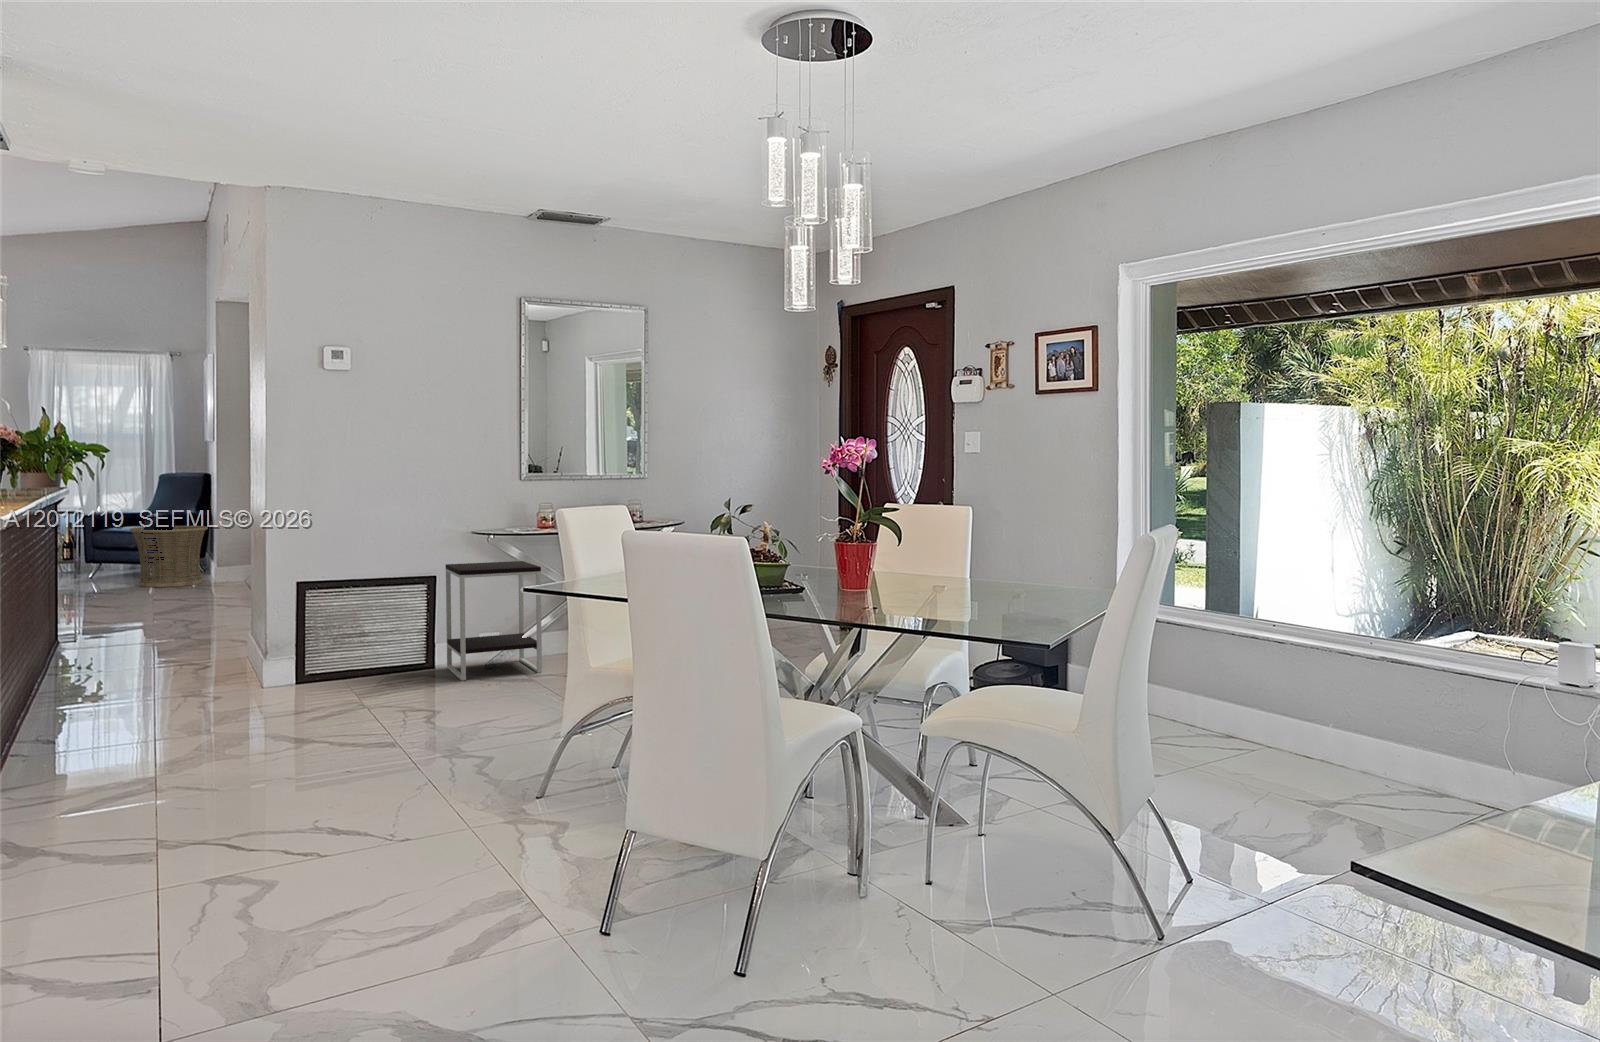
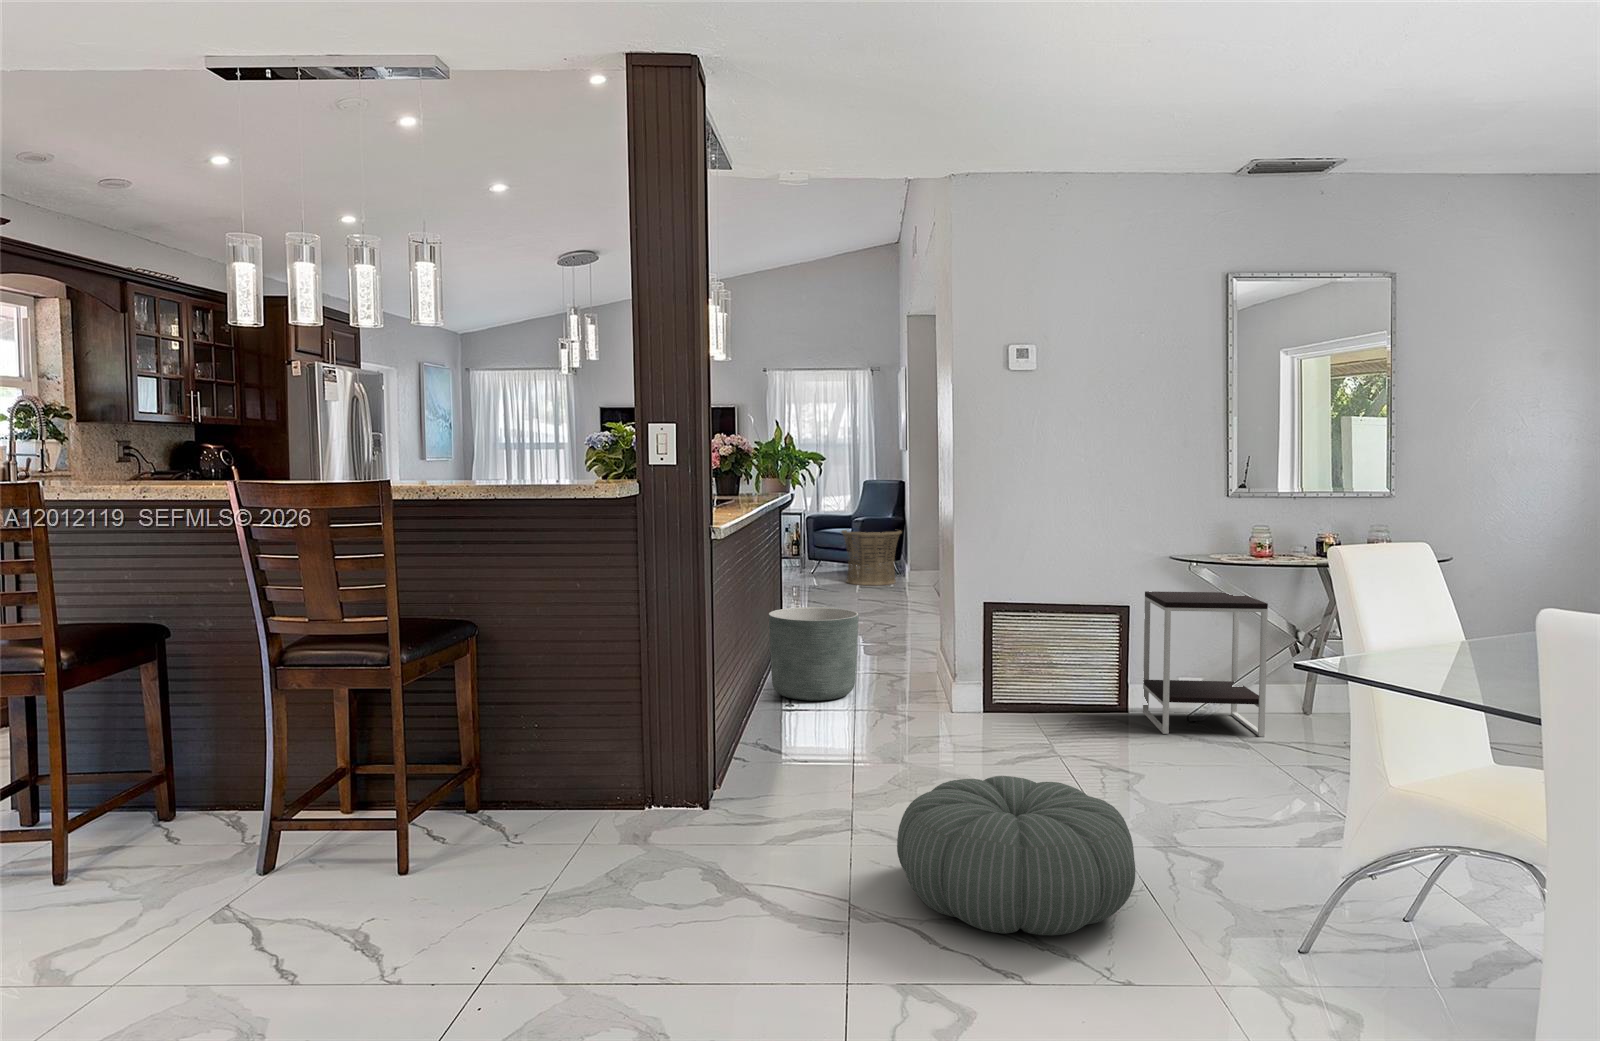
planter: none [42,602,156,698] -> present [769,607,859,701]
pouf: none [204,712,416,831] -> present [897,776,1135,935]

